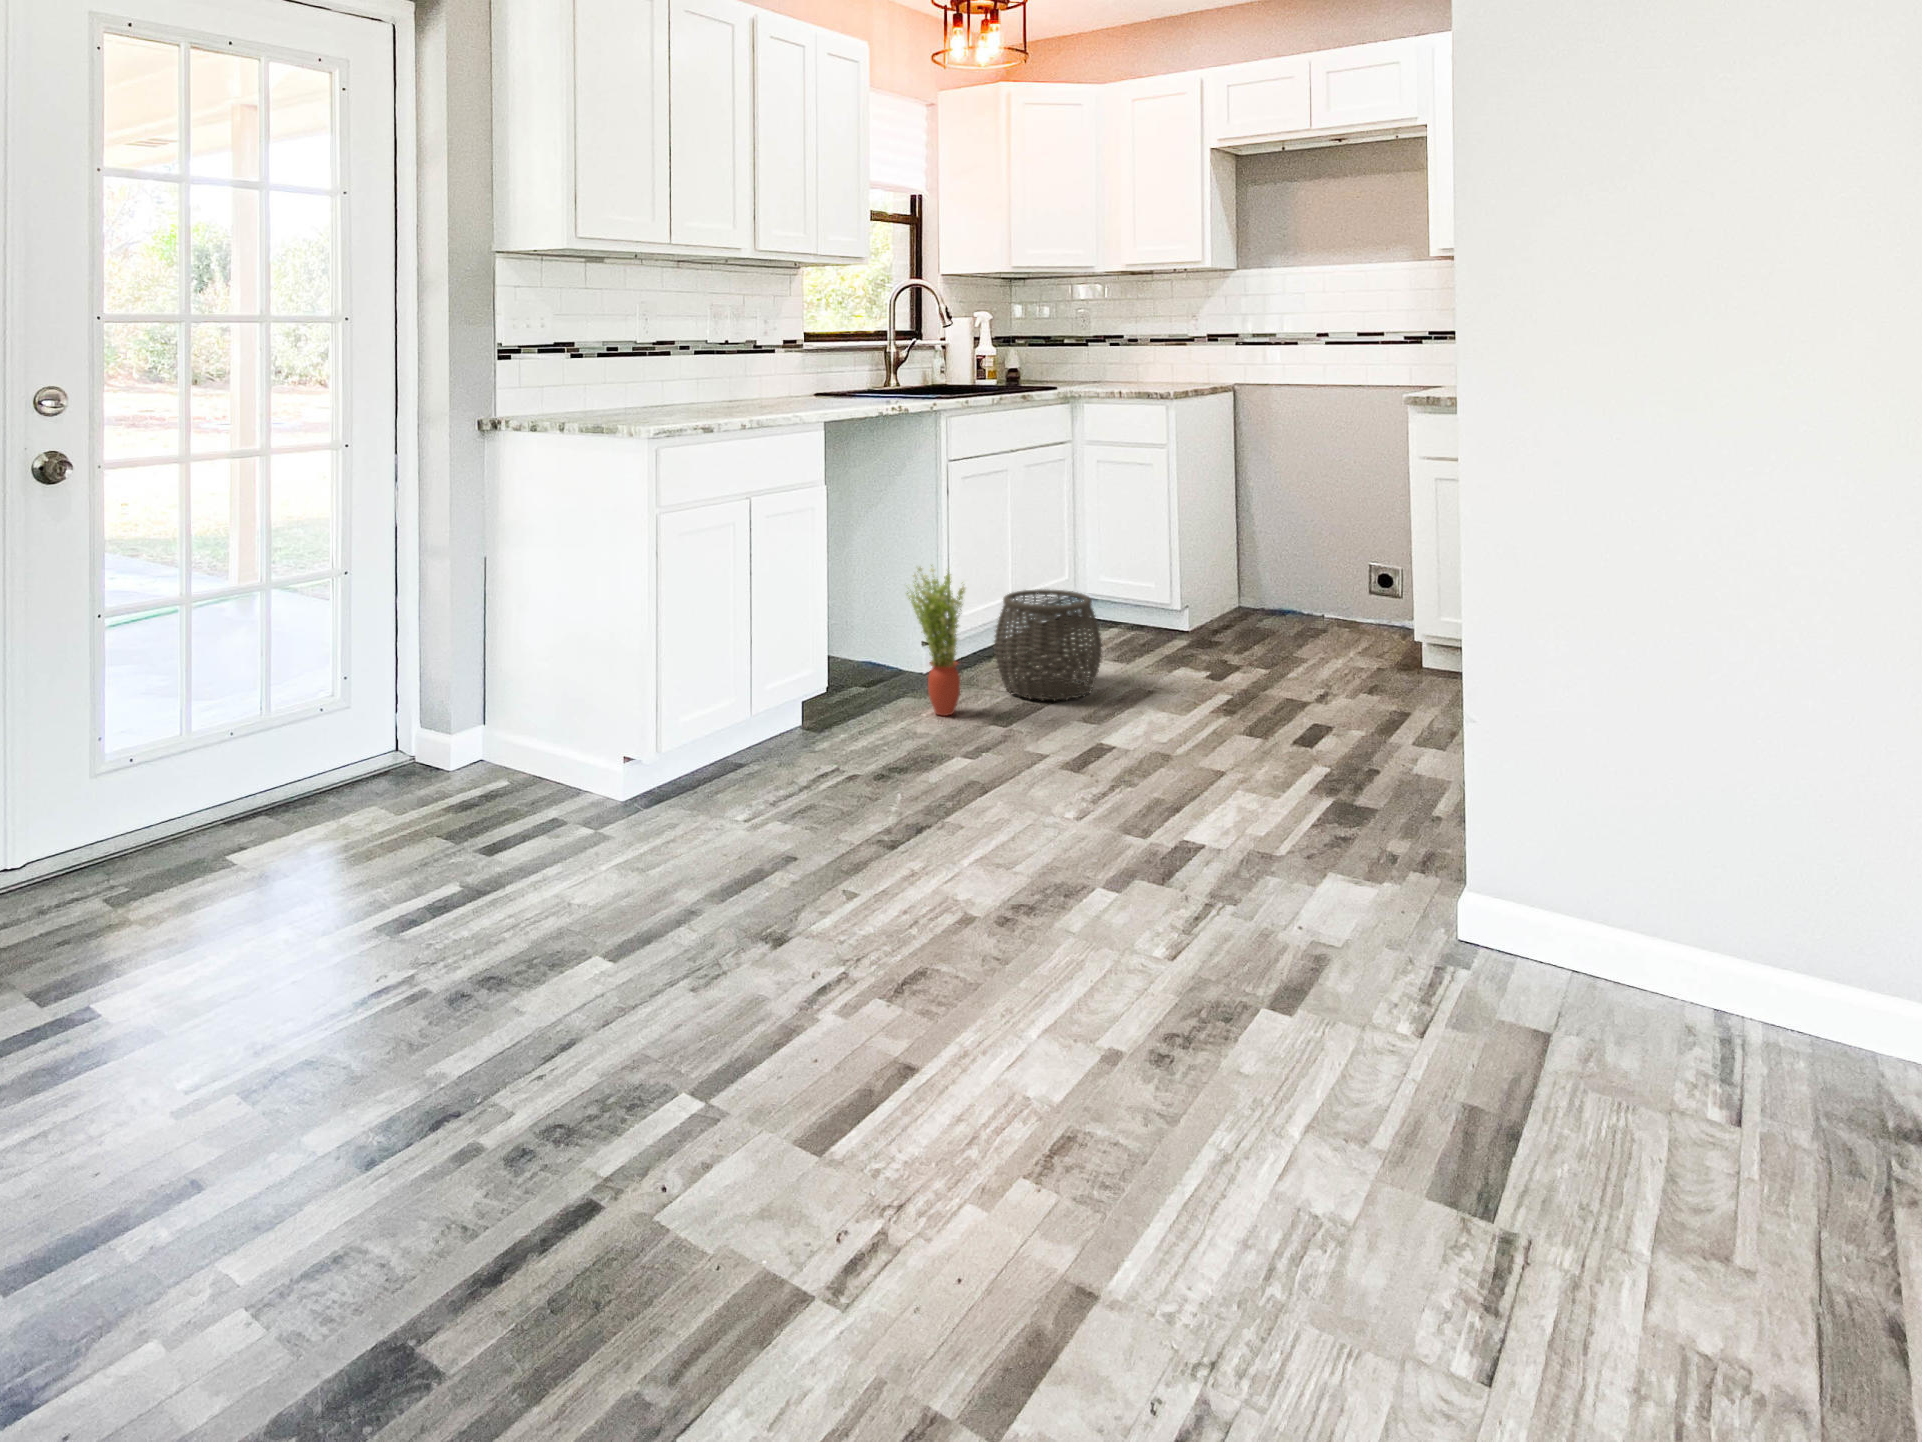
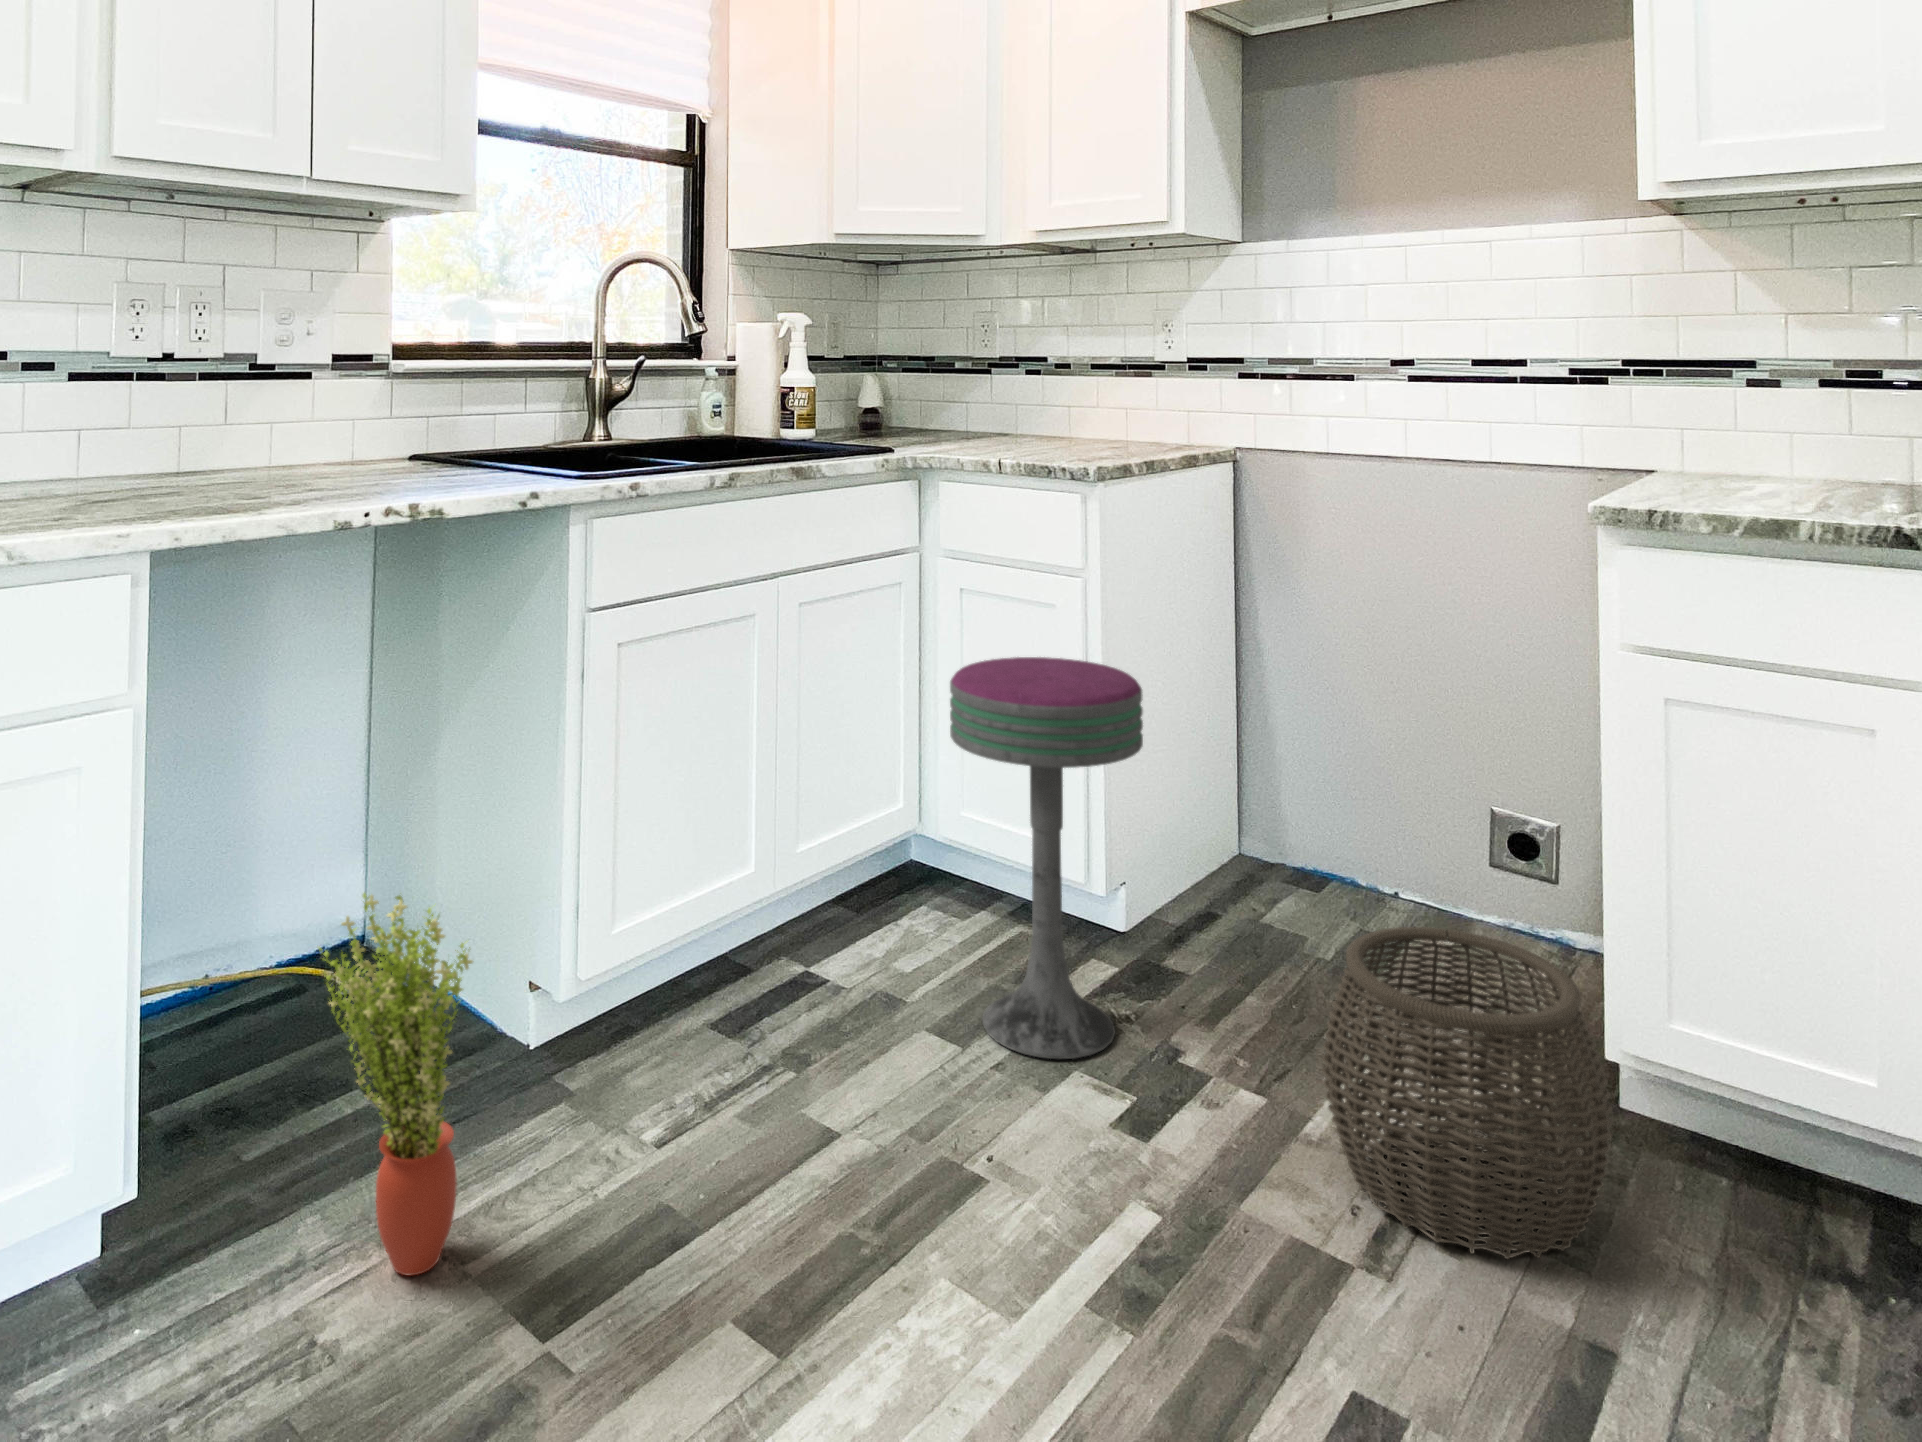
bar stool: none [1121,485,1213,662] -> present [950,657,1143,1059]
woven basket: present [994,589,1102,700] -> present [1322,927,1613,1259]

